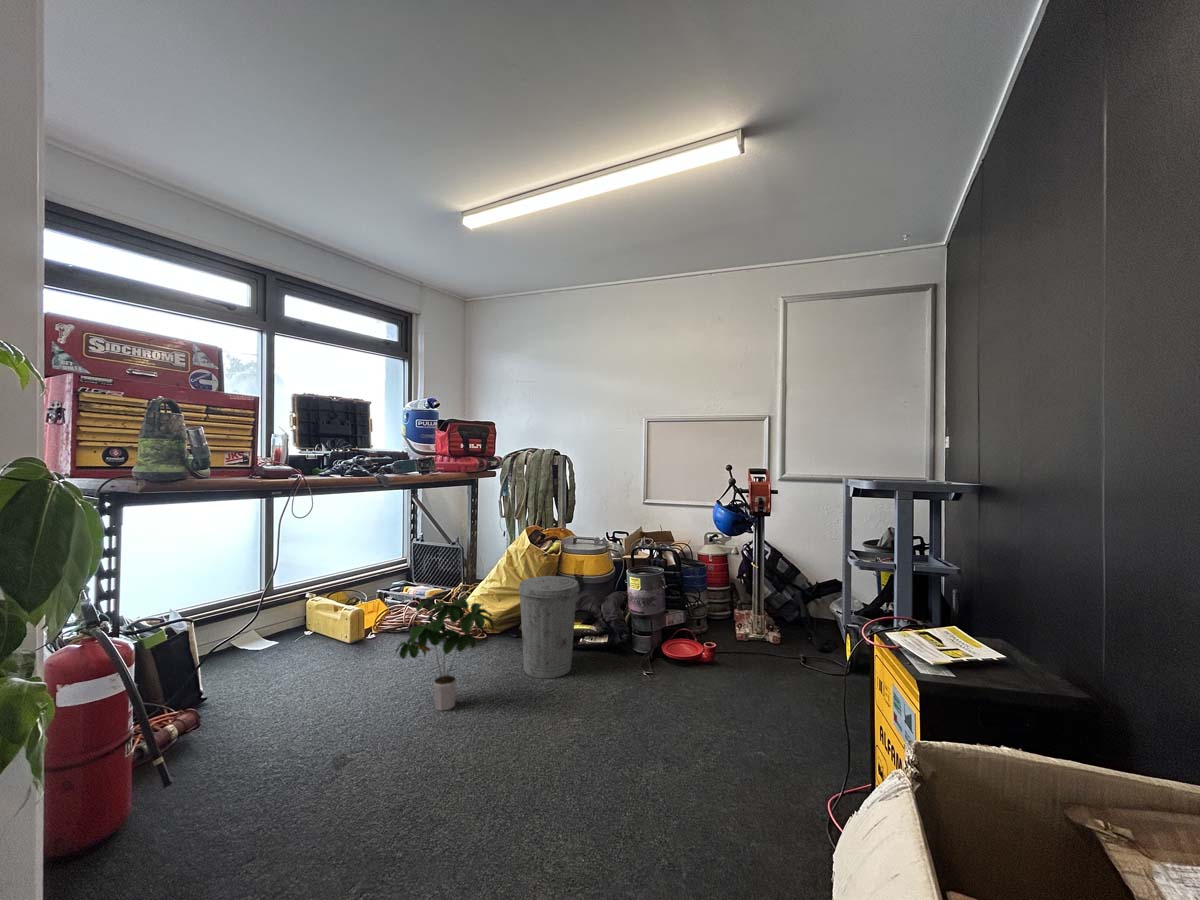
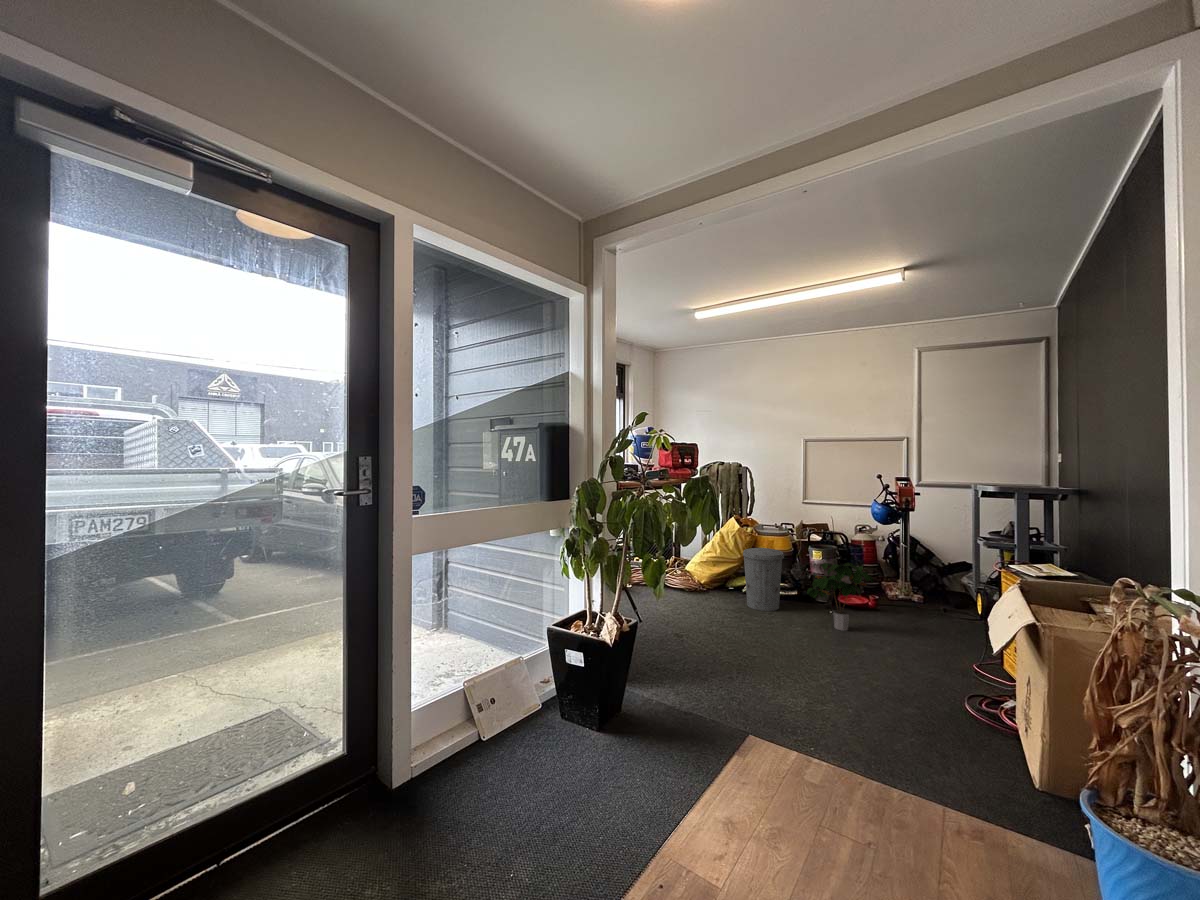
potted plant: present [396,599,494,711] -> present [807,563,873,631]

